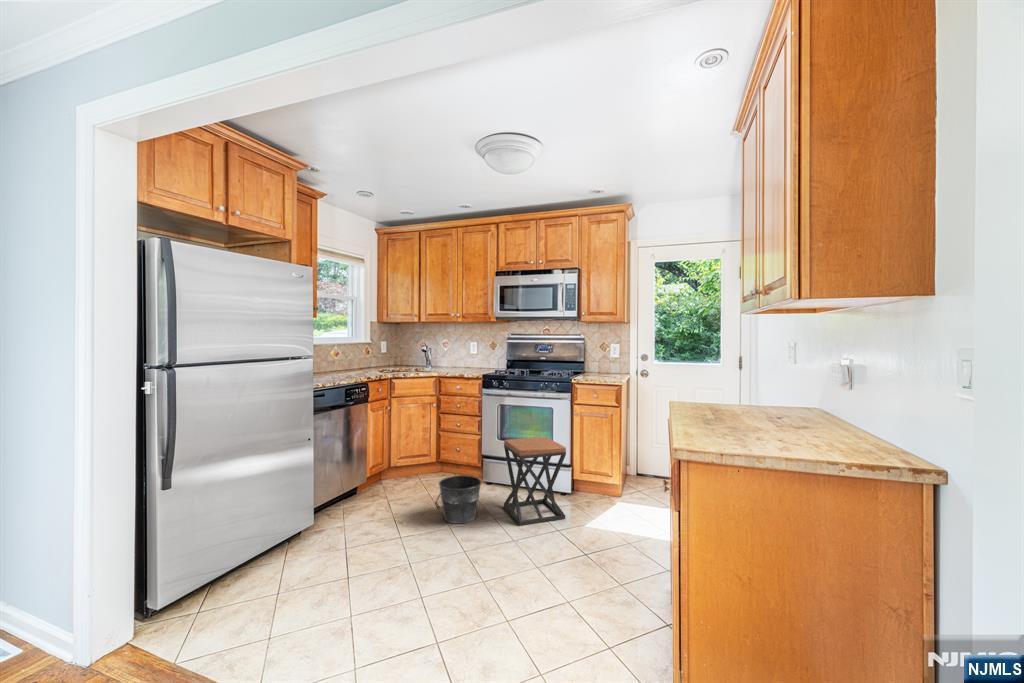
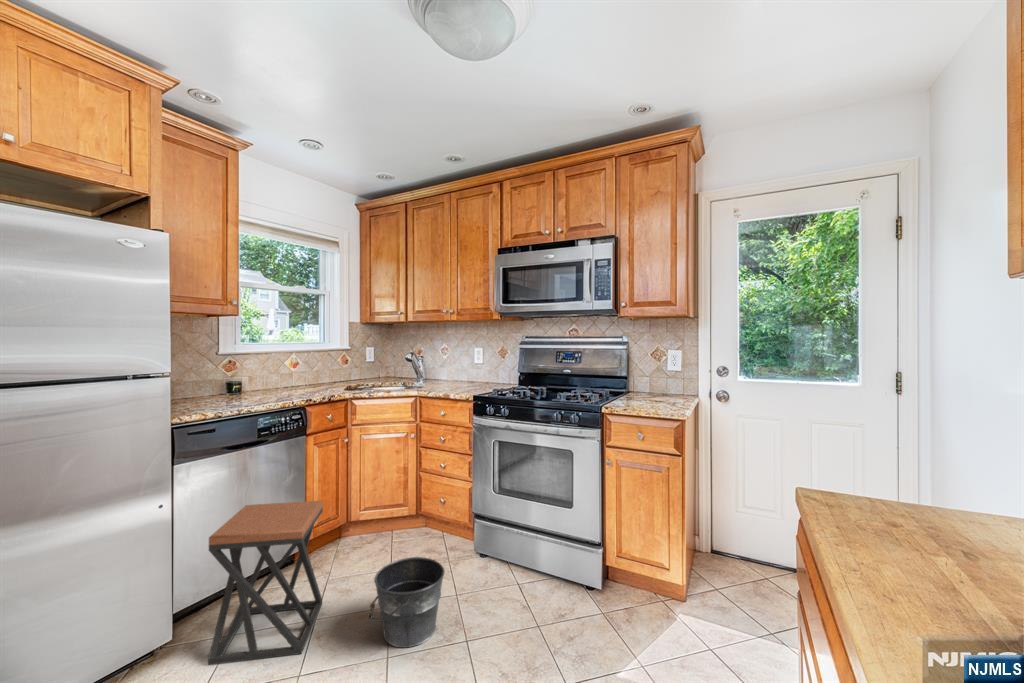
stool: present [504,437,566,525] -> present [208,500,323,665]

